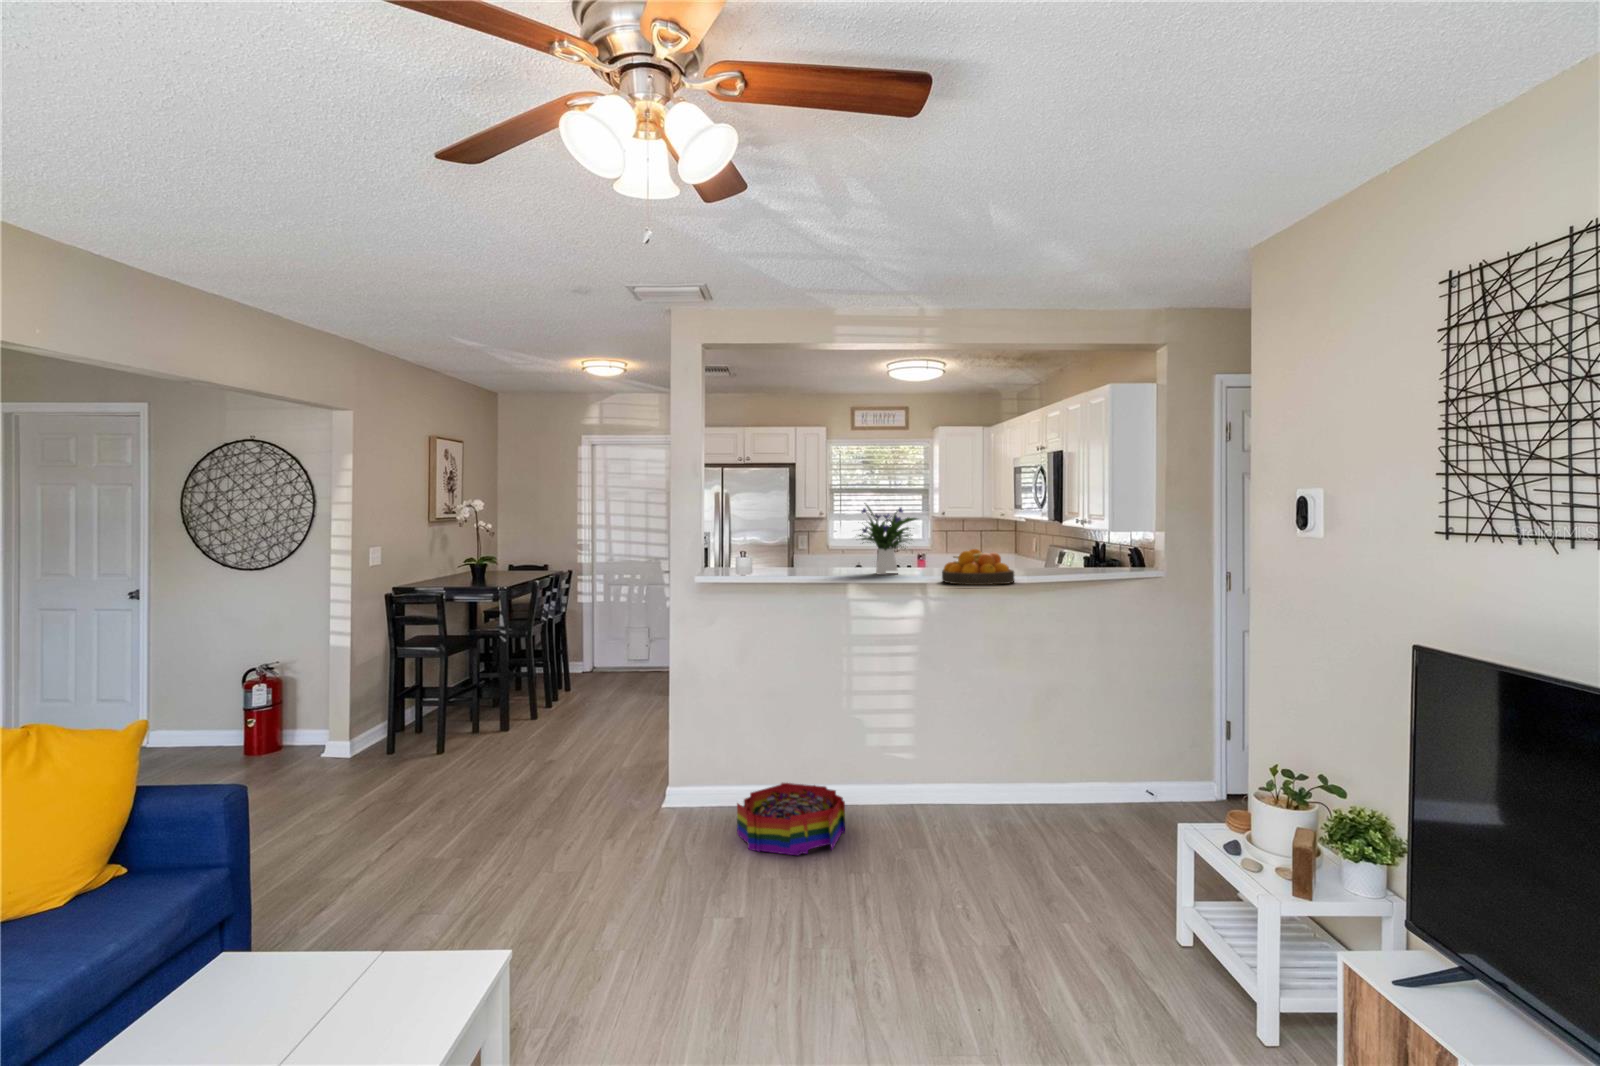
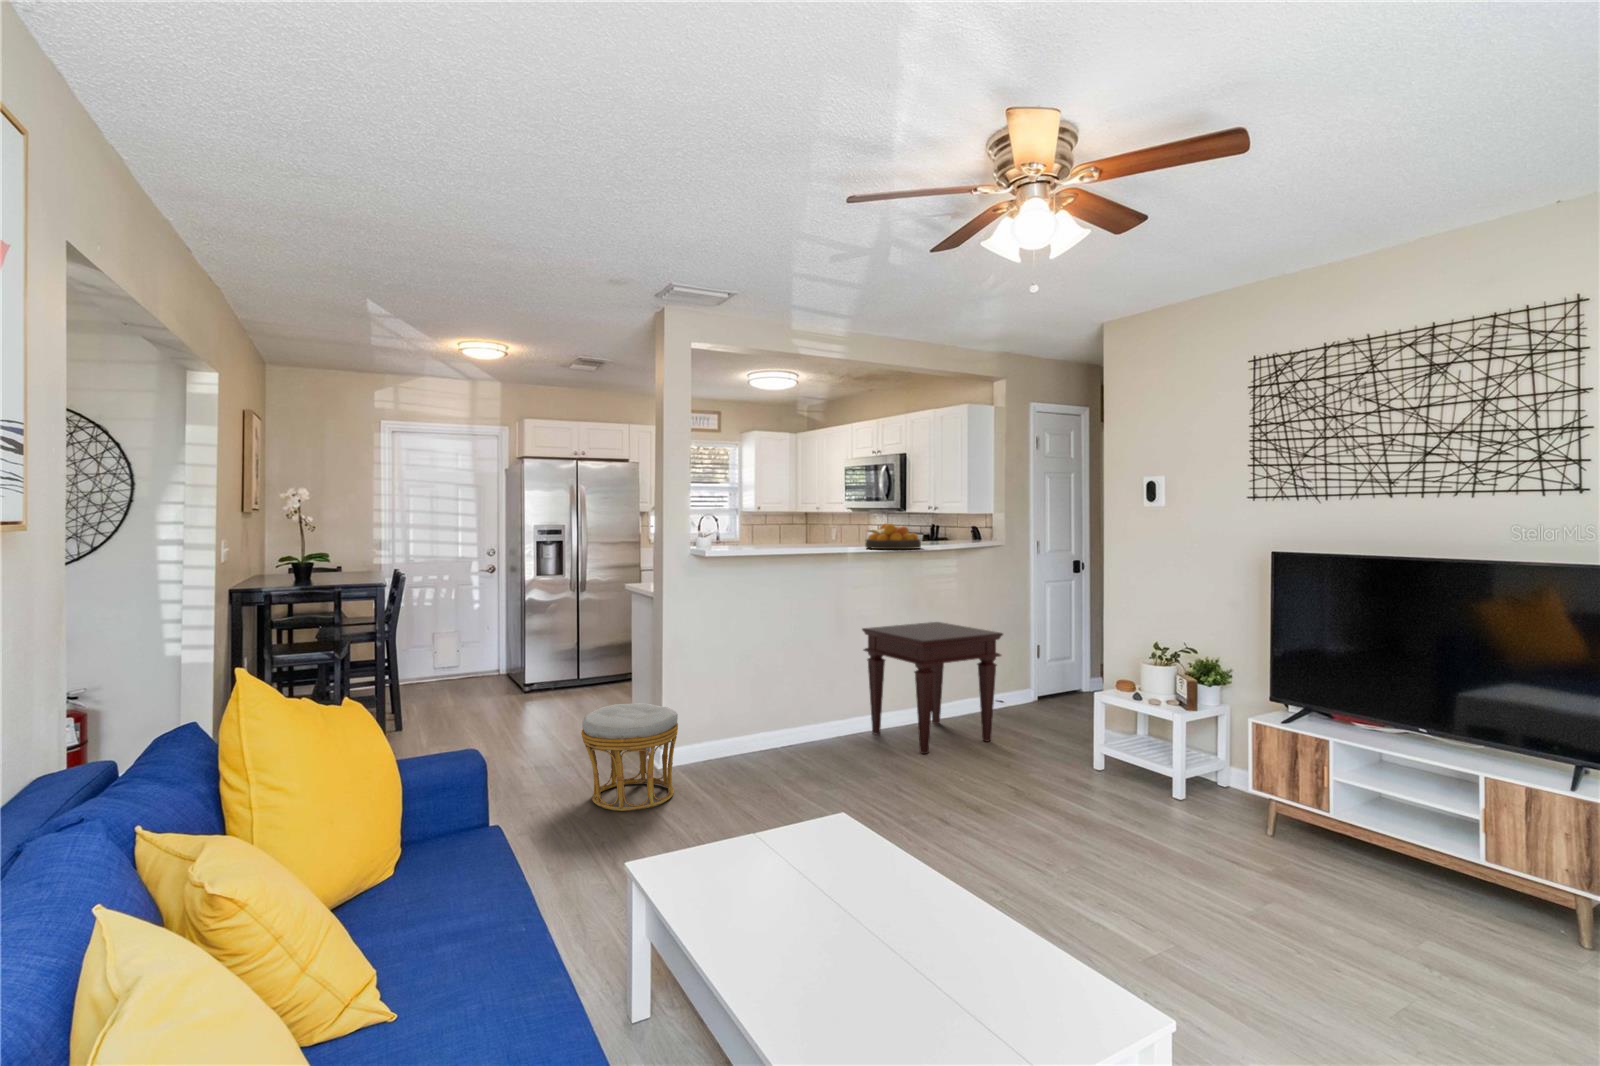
flower arrangement: present [858,504,917,574] -> none [767,487,822,547]
side table: none [931,680,1100,861] -> present [862,622,1003,754]
ottoman: none [535,747,639,868] -> present [581,703,678,811]
storage bin: present [737,783,845,855] -> none [742,720,831,774]

